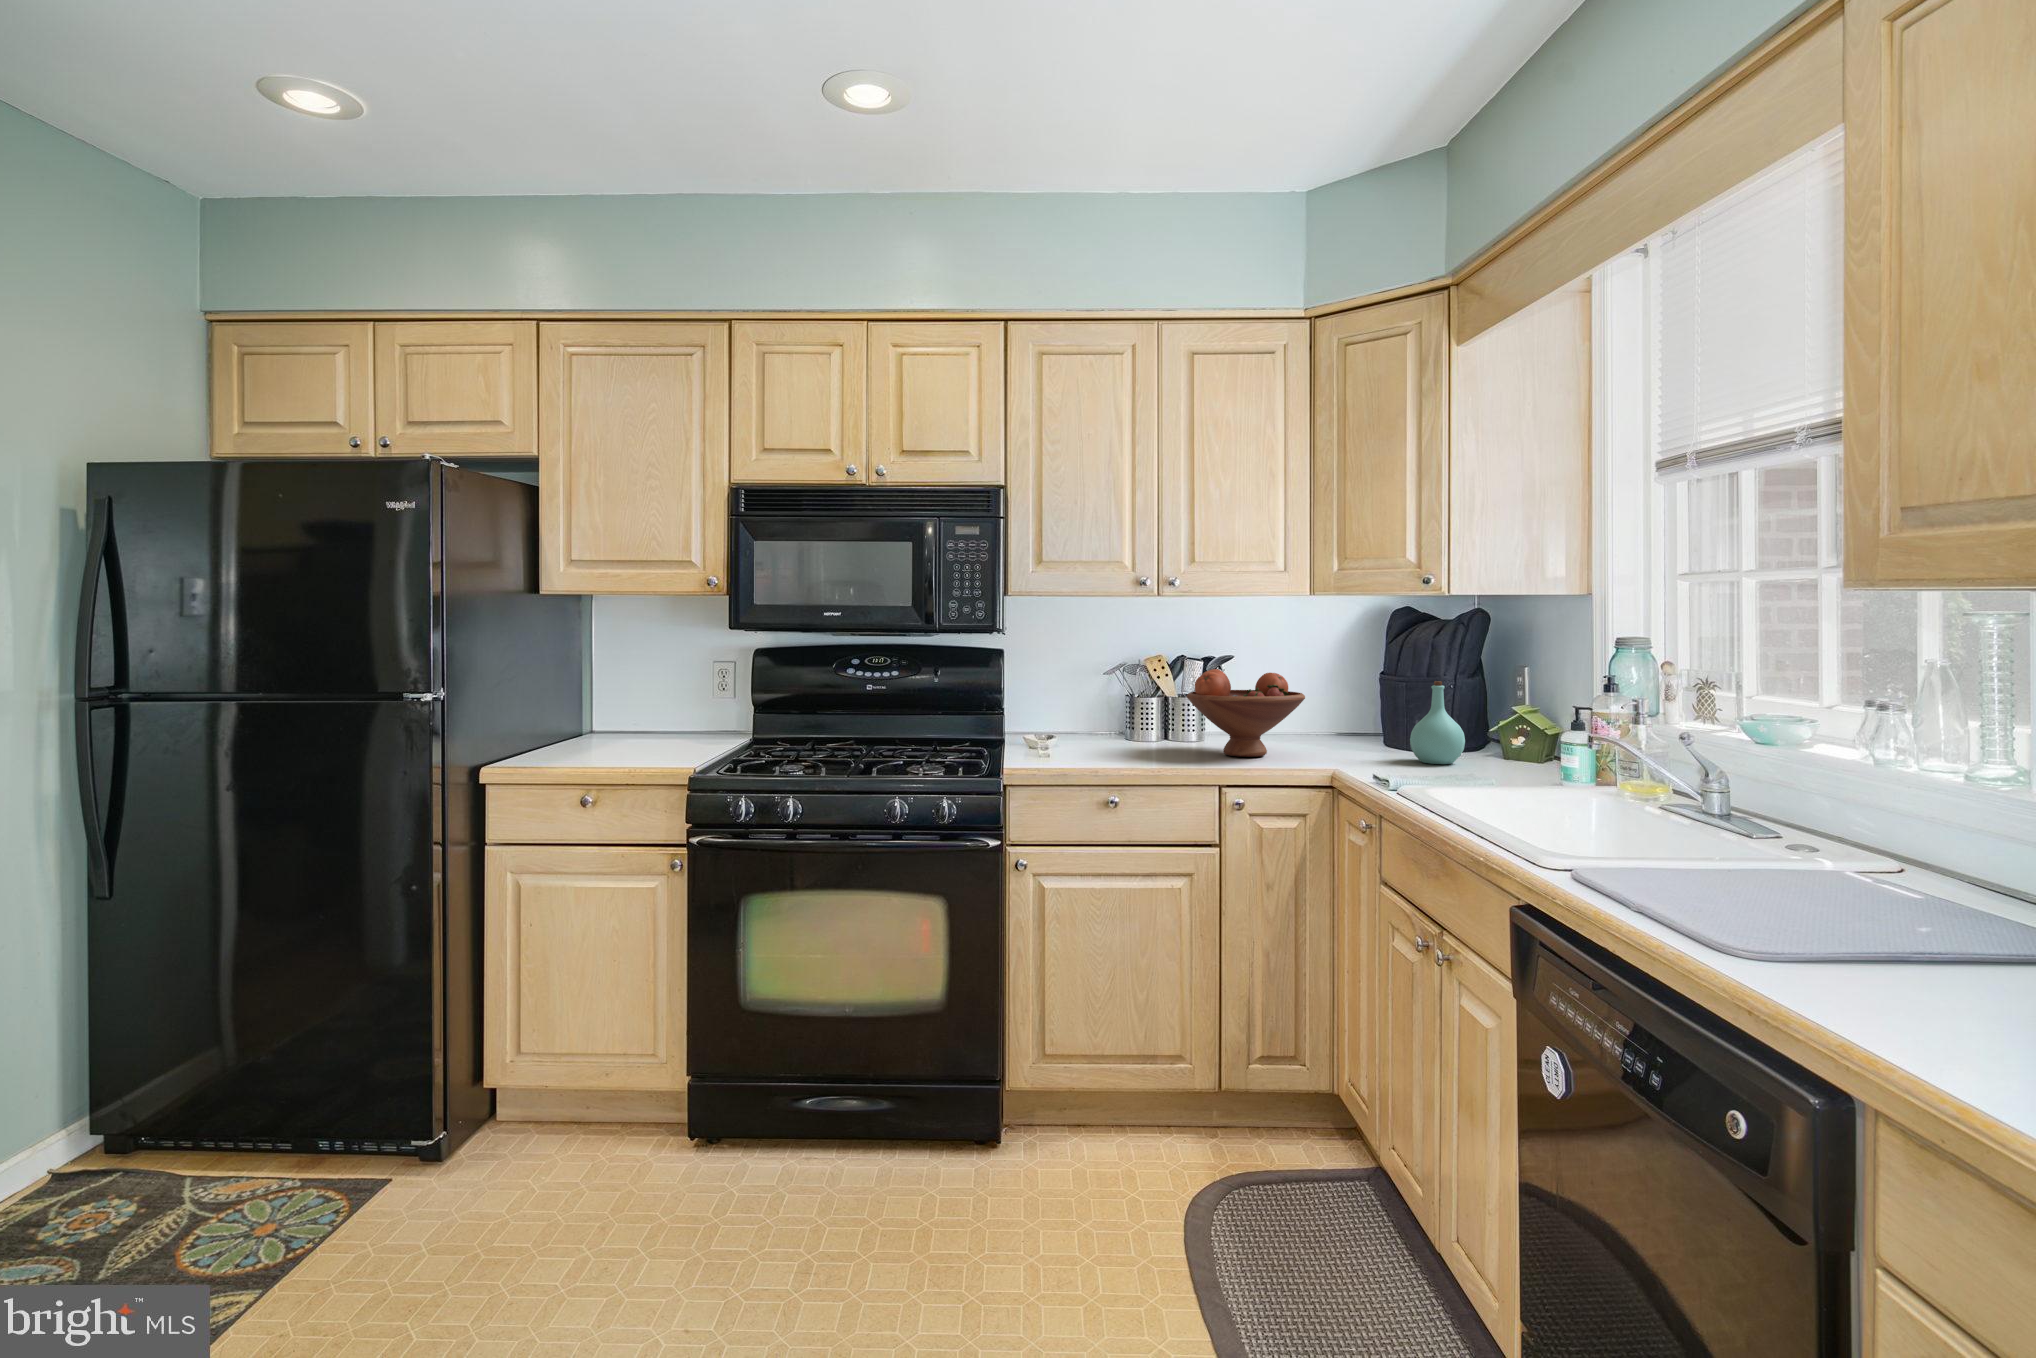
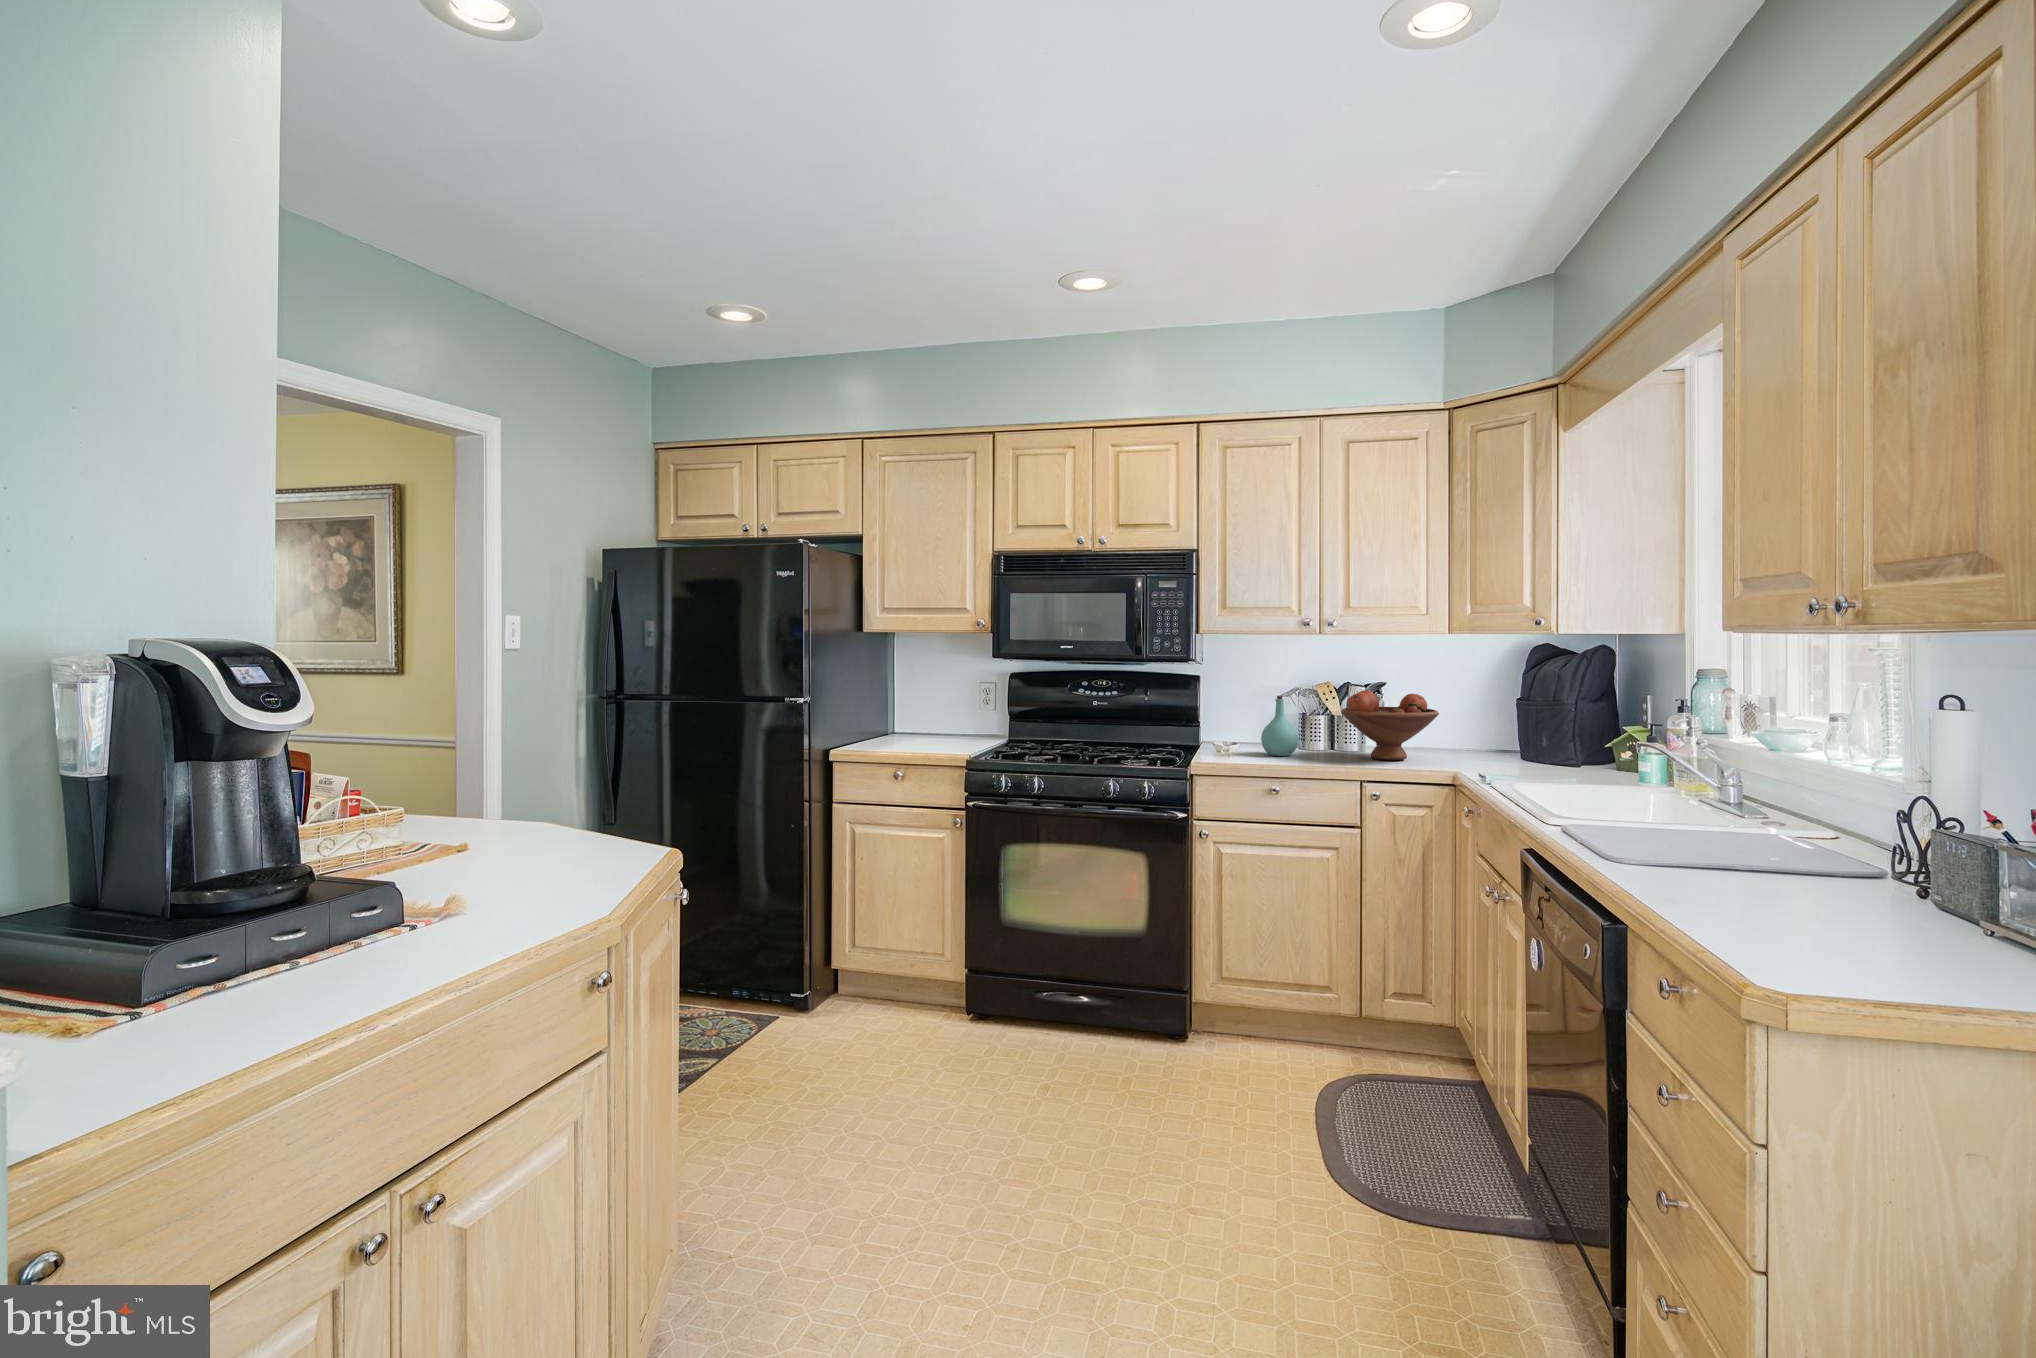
bottle: present [1410,681,1465,764] -> present [1261,696,1298,756]

